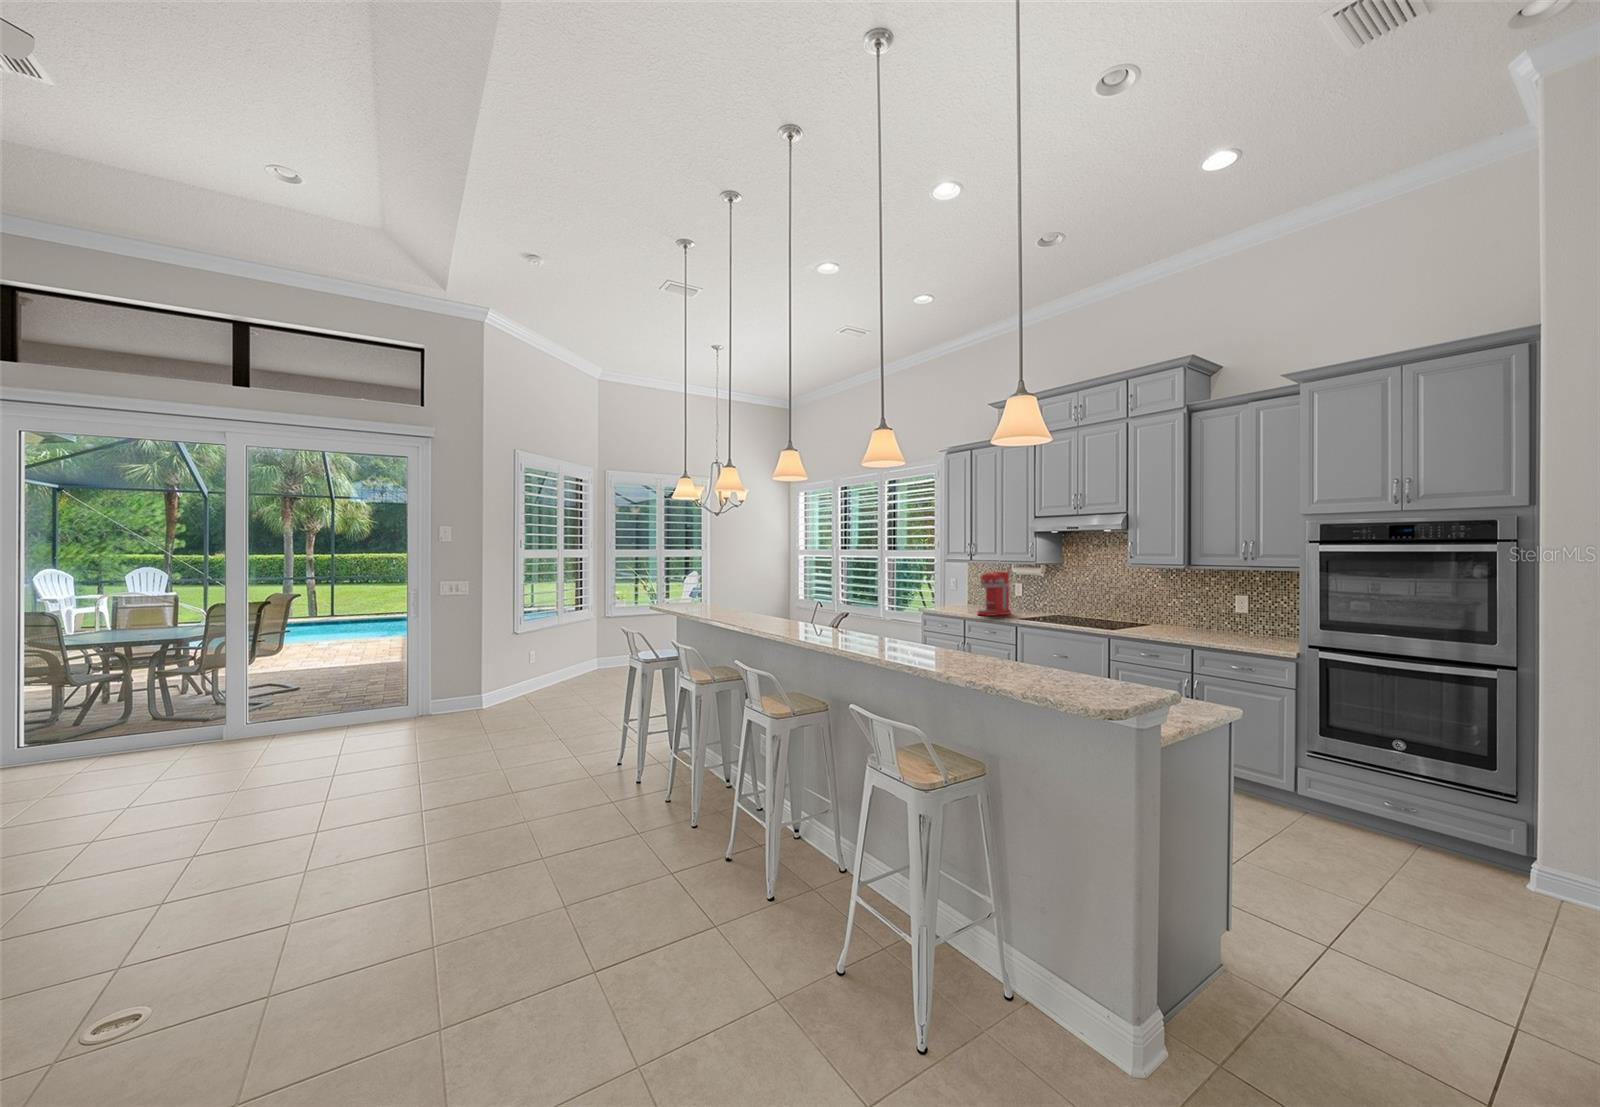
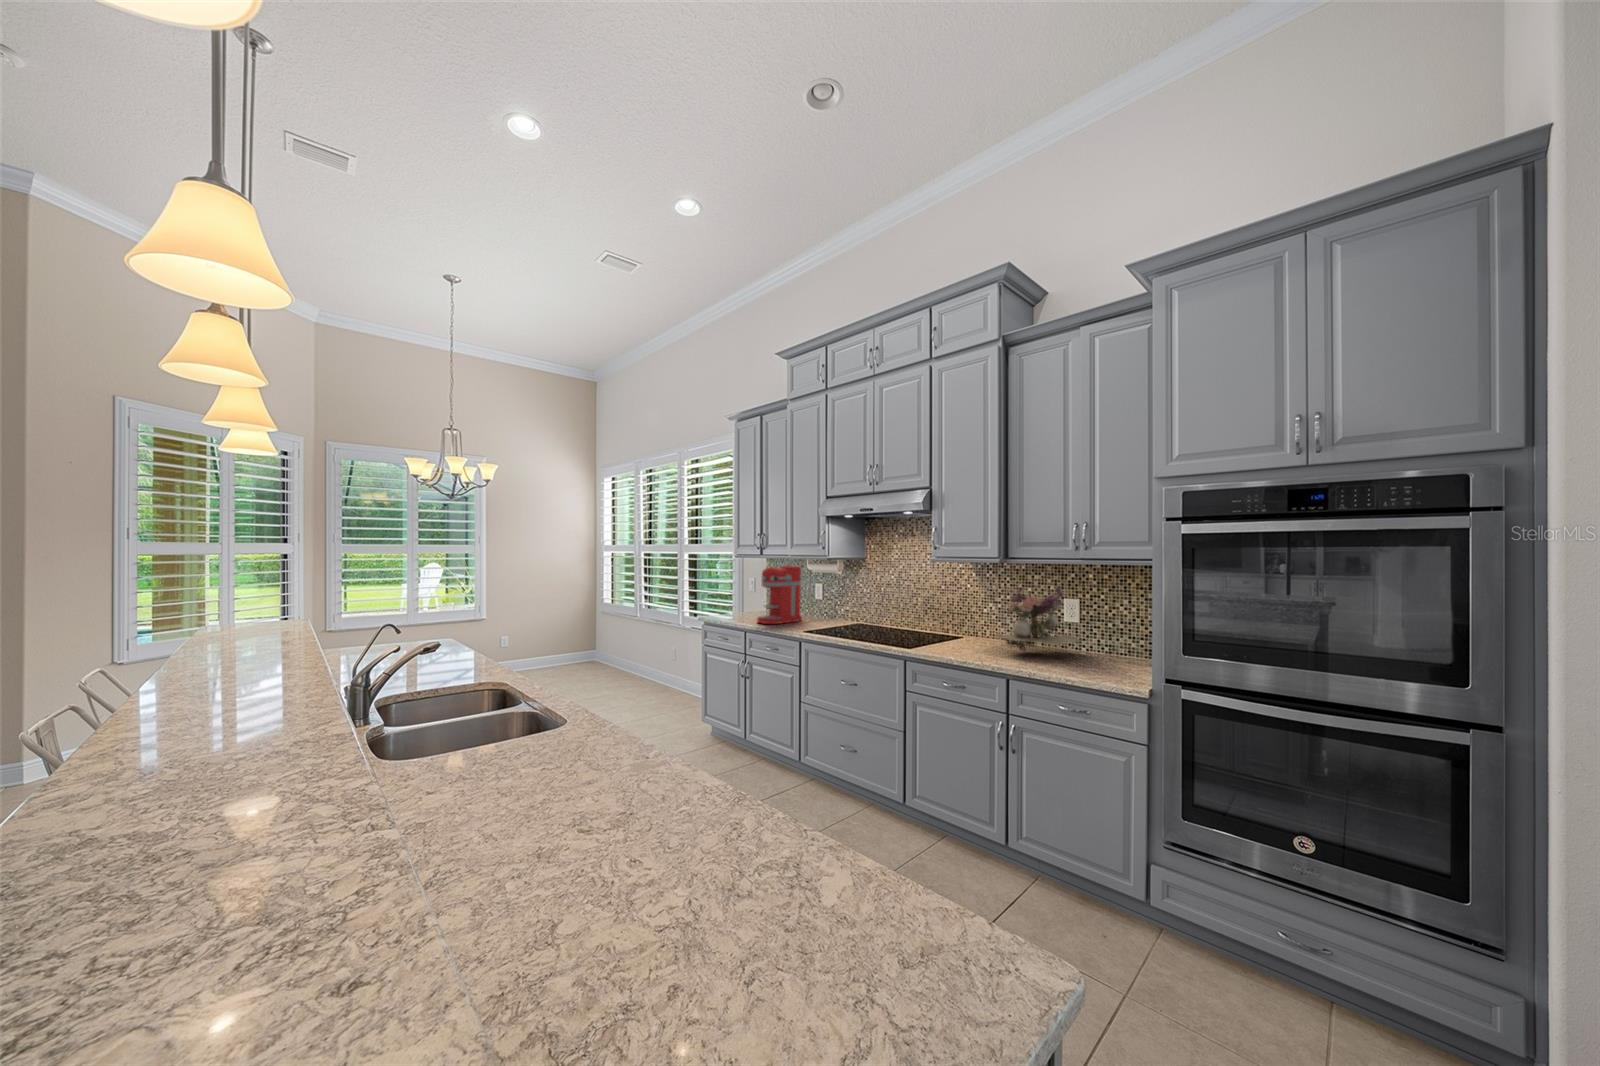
flower arrangement: none [1181,585,1249,634] -> present [997,587,1080,651]

